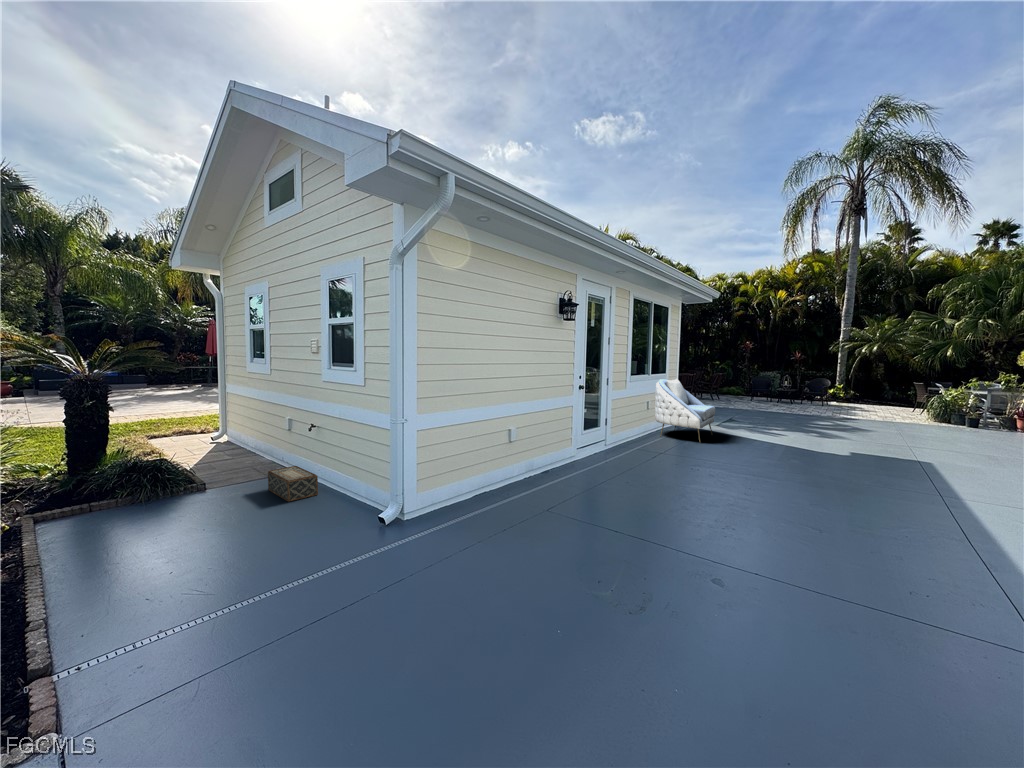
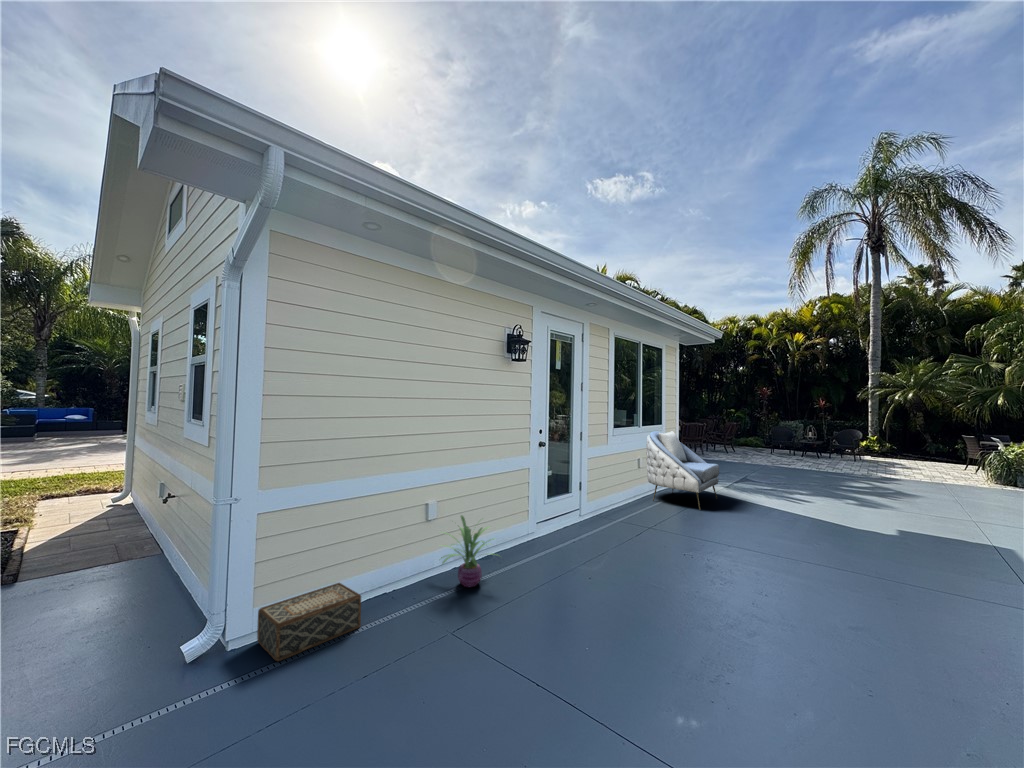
decorative plant: none [513,442,568,494] -> present [441,515,494,587]
woven basket: present [268,466,318,502] -> present [257,583,361,661]

